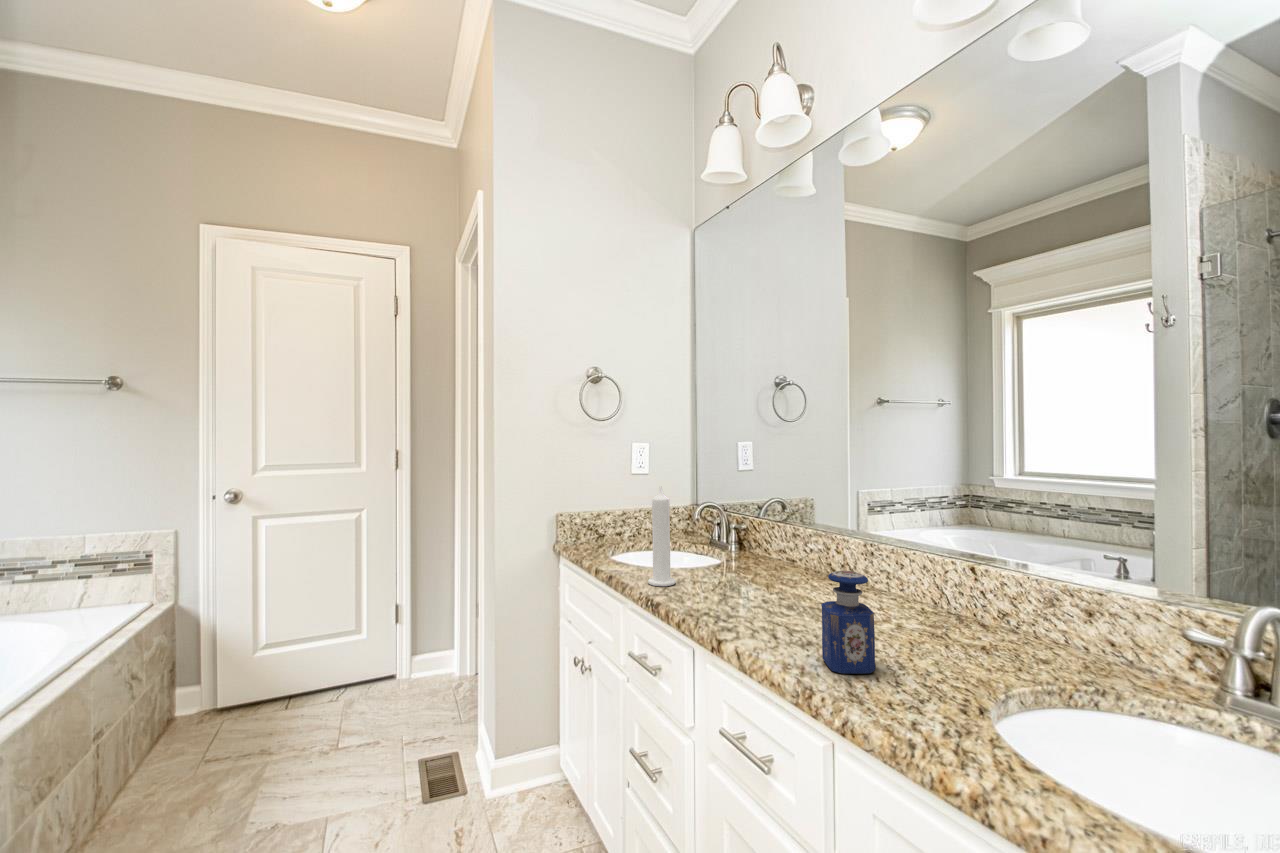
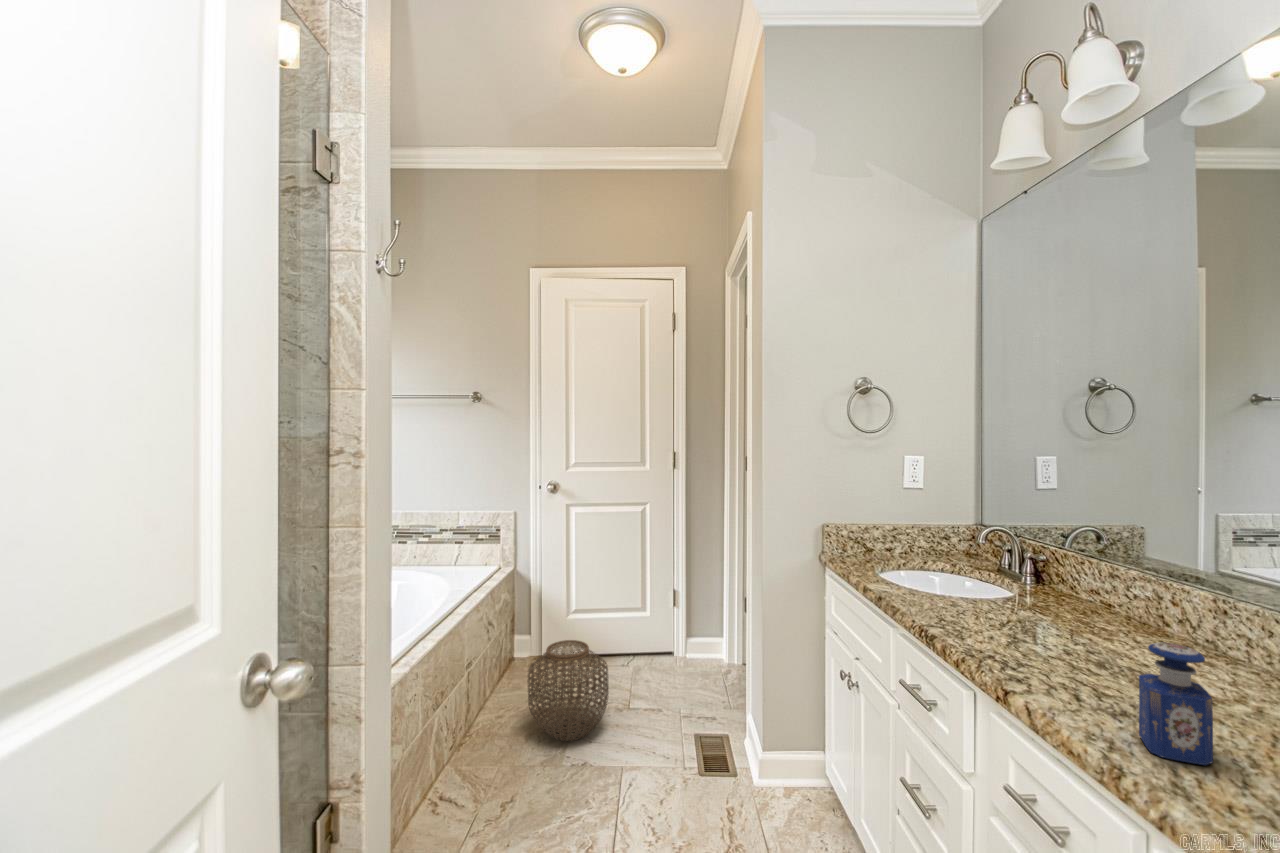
candle: present [648,486,676,586] -> none [923,512,955,618]
woven basket: none [198,675,315,802] -> present [528,640,609,741]

